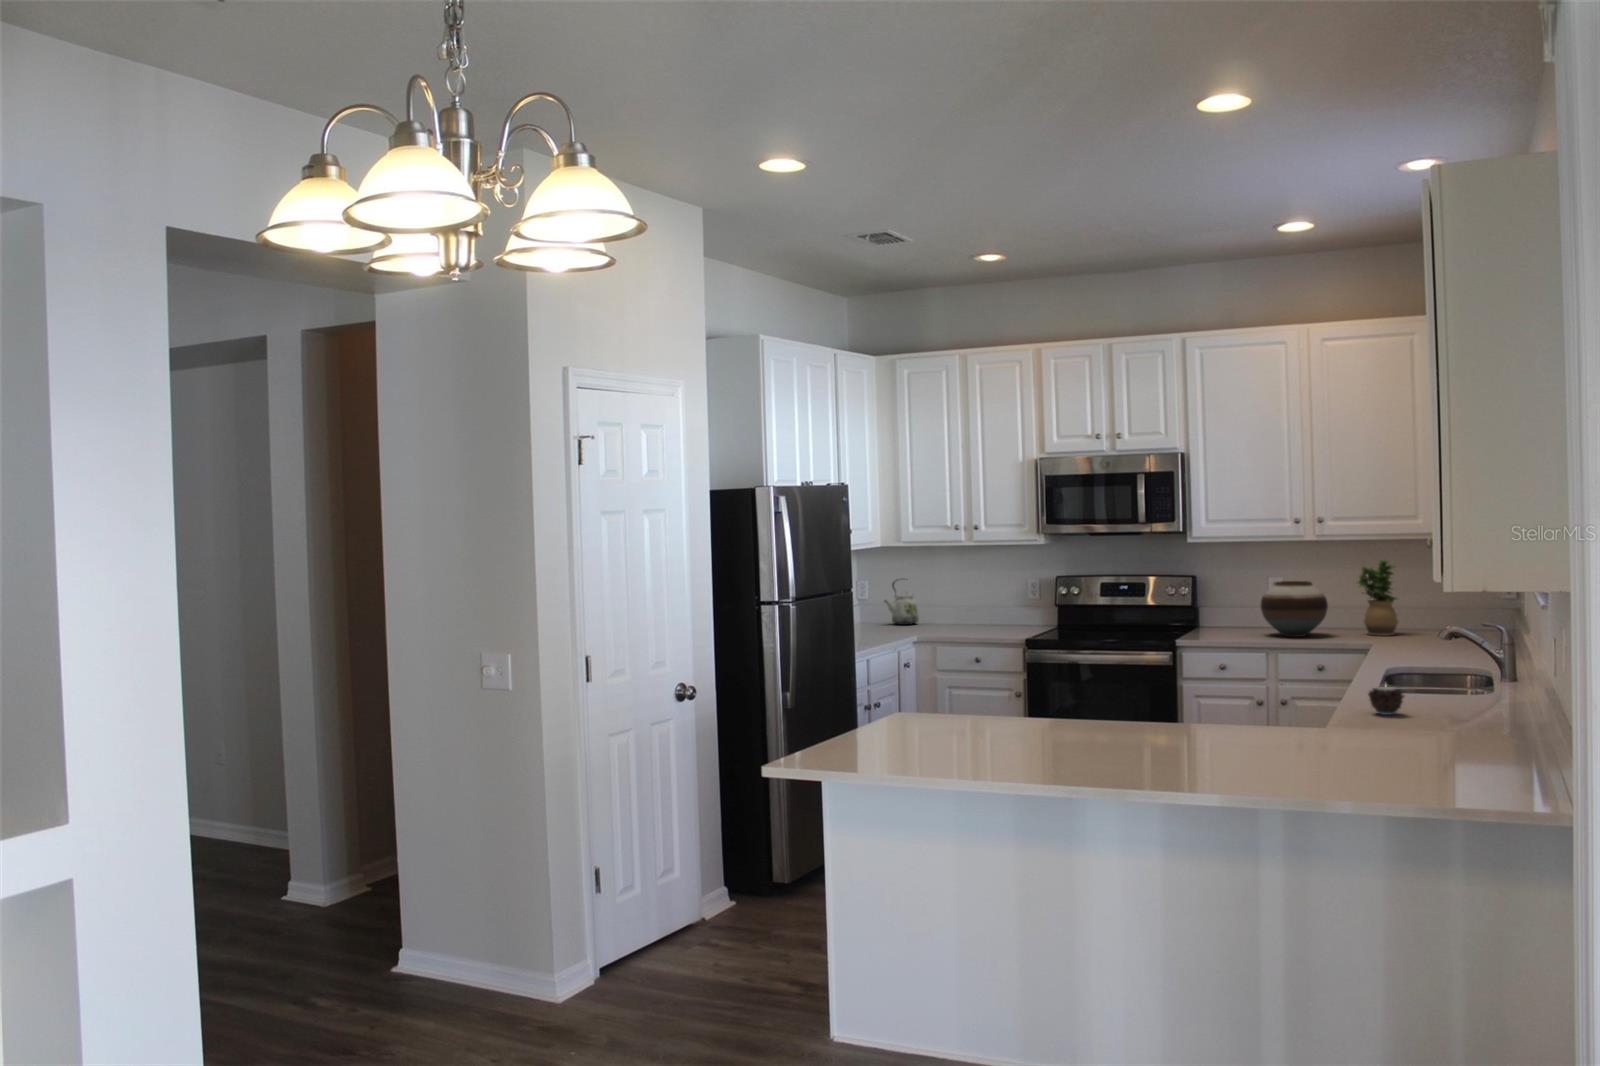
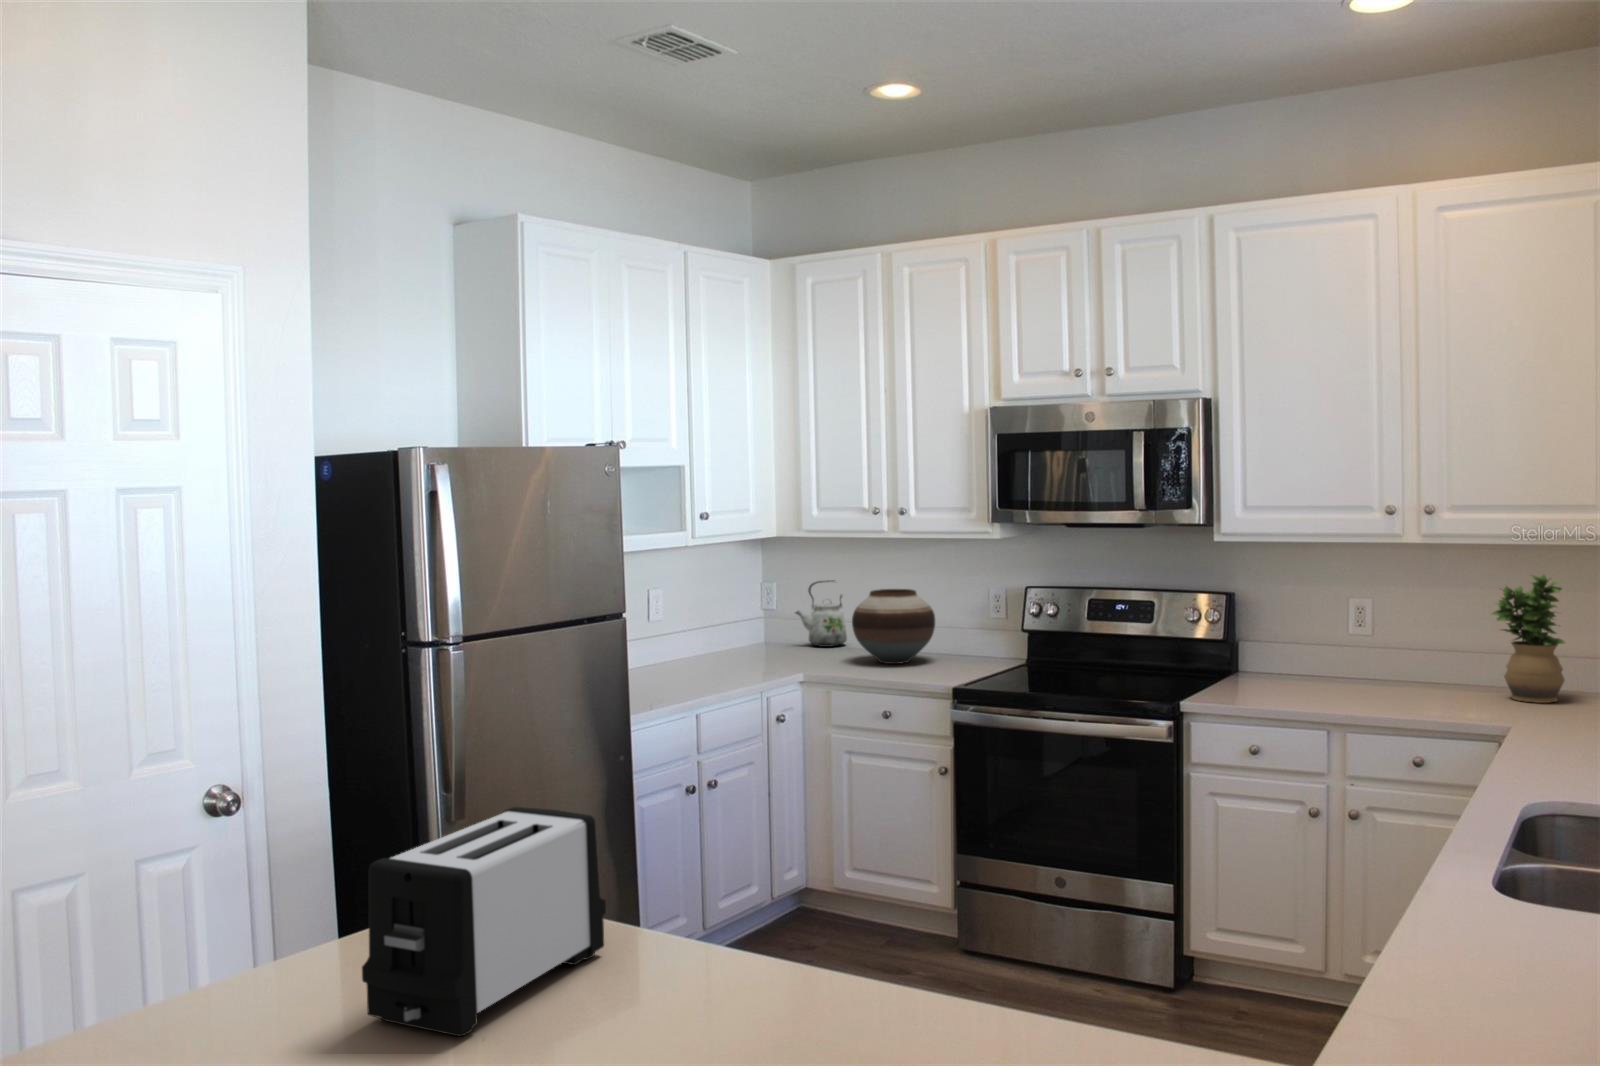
vase: present [1261,581,1328,637] -> present [852,589,935,664]
toaster: none [926,654,997,737] -> present [362,807,606,1036]
candle: present [1368,686,1404,715] -> none [1434,925,1523,1006]

